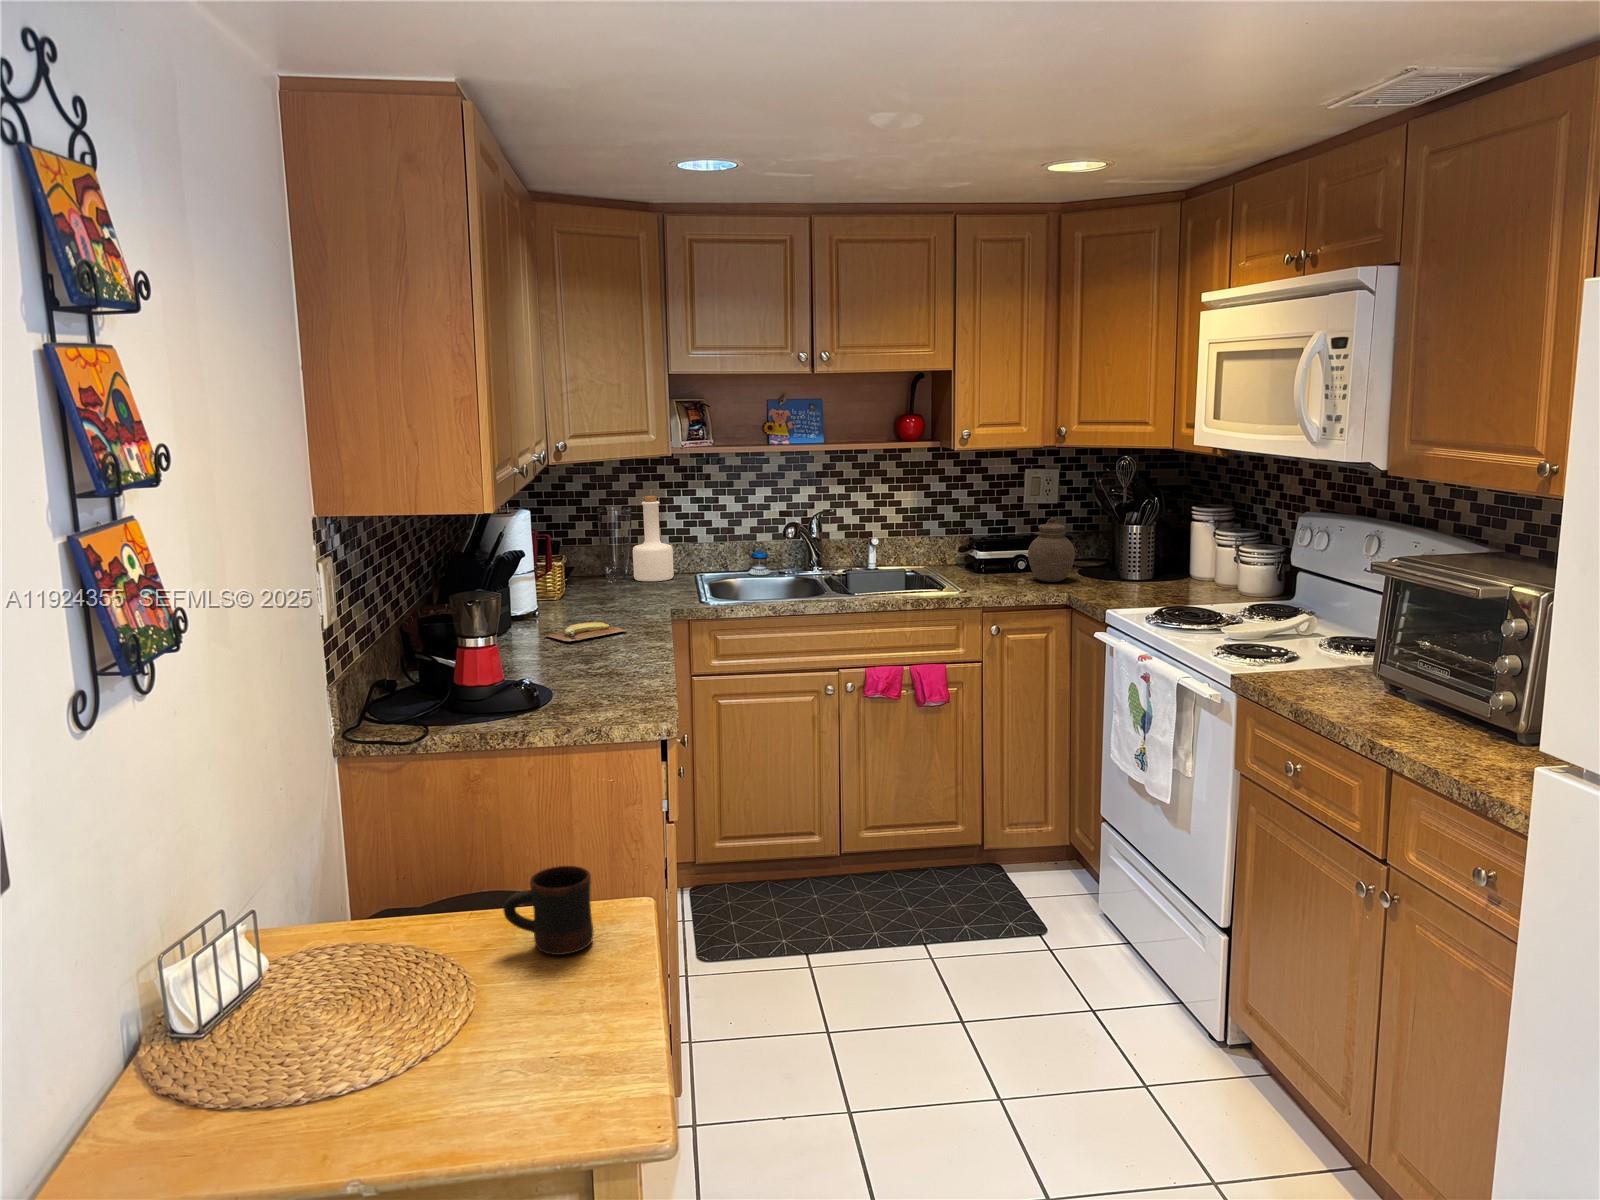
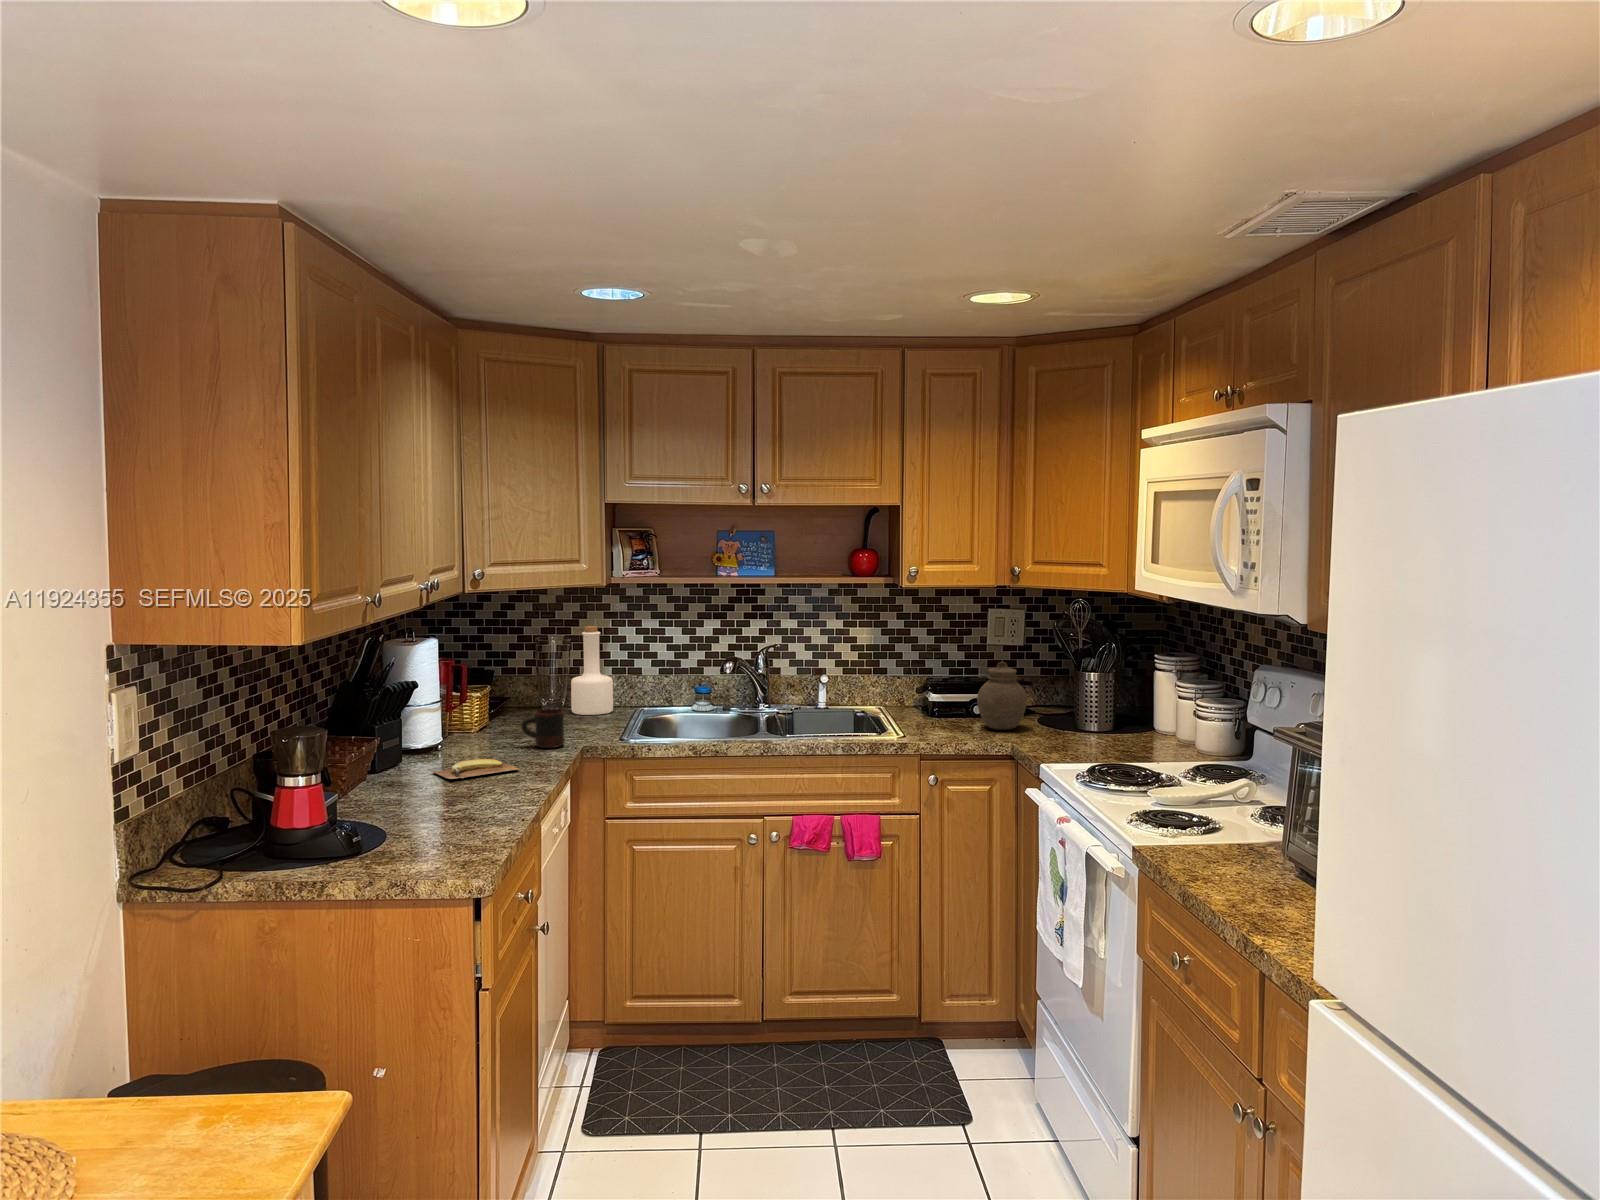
mug: present [503,866,594,955] -> present [521,709,565,748]

